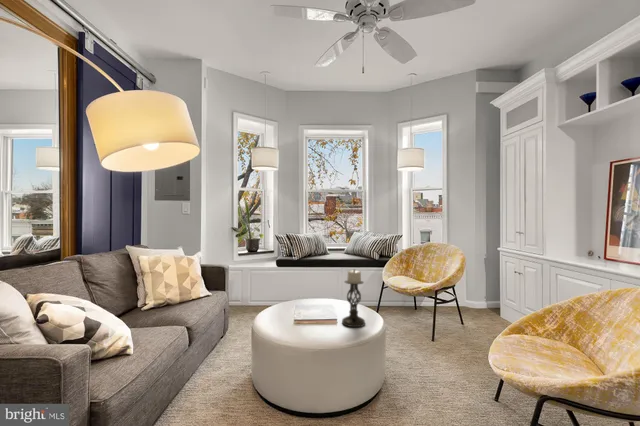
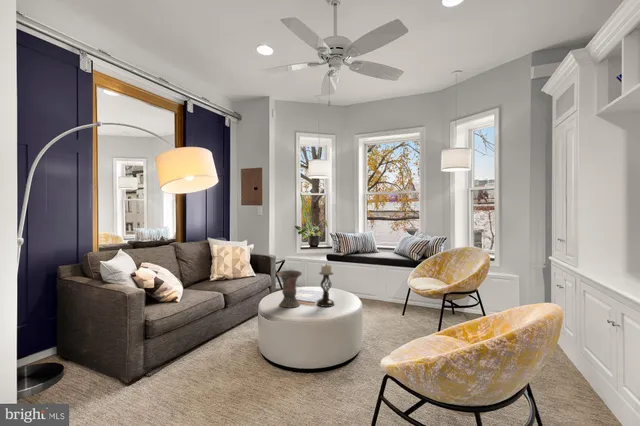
vase: none [292,282,328,336] -> present [277,270,302,307]

